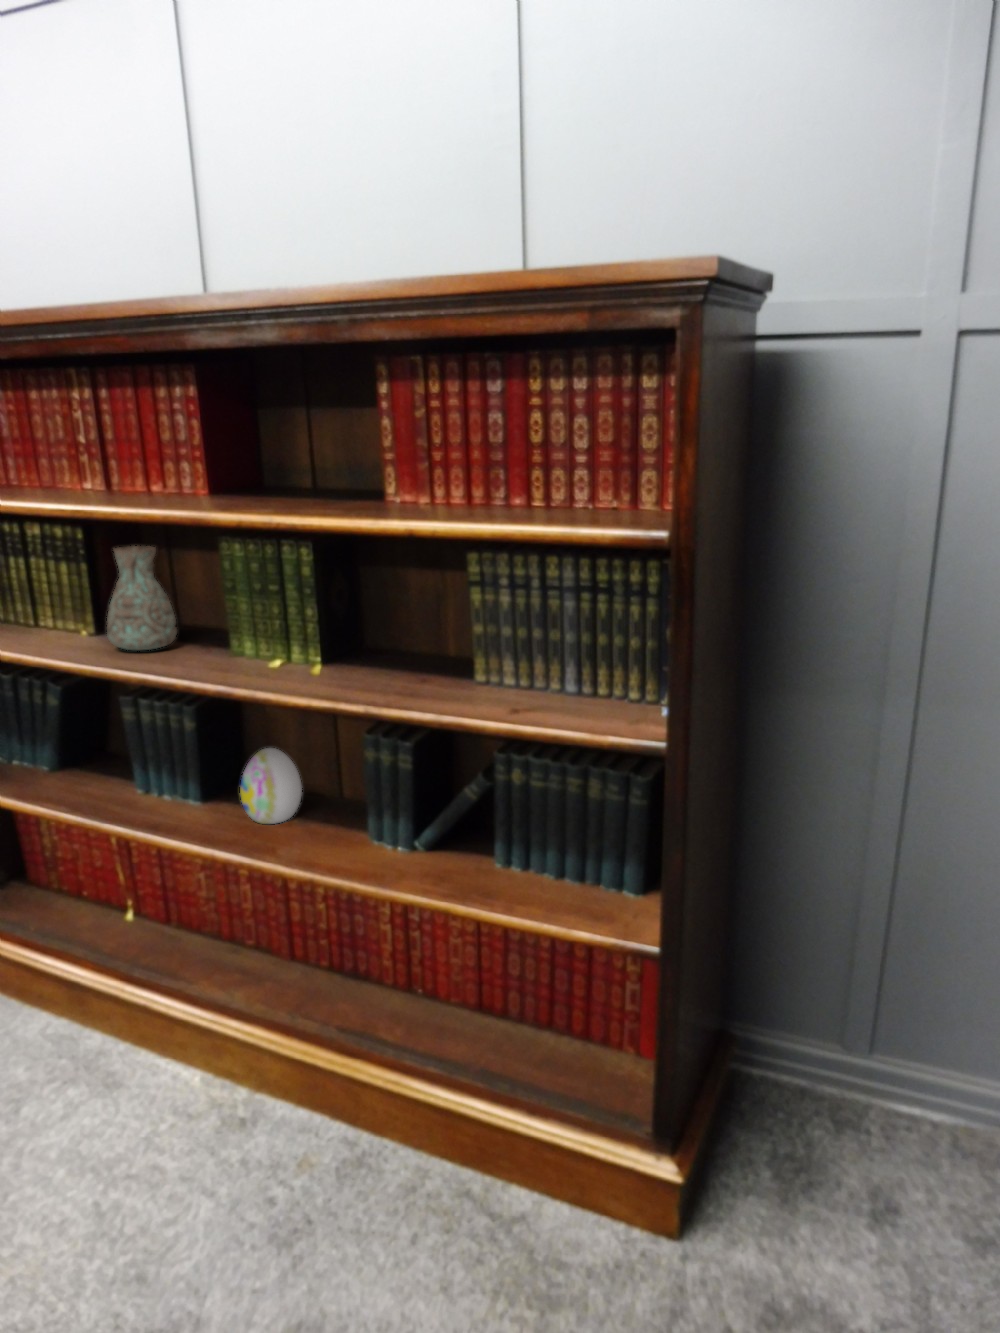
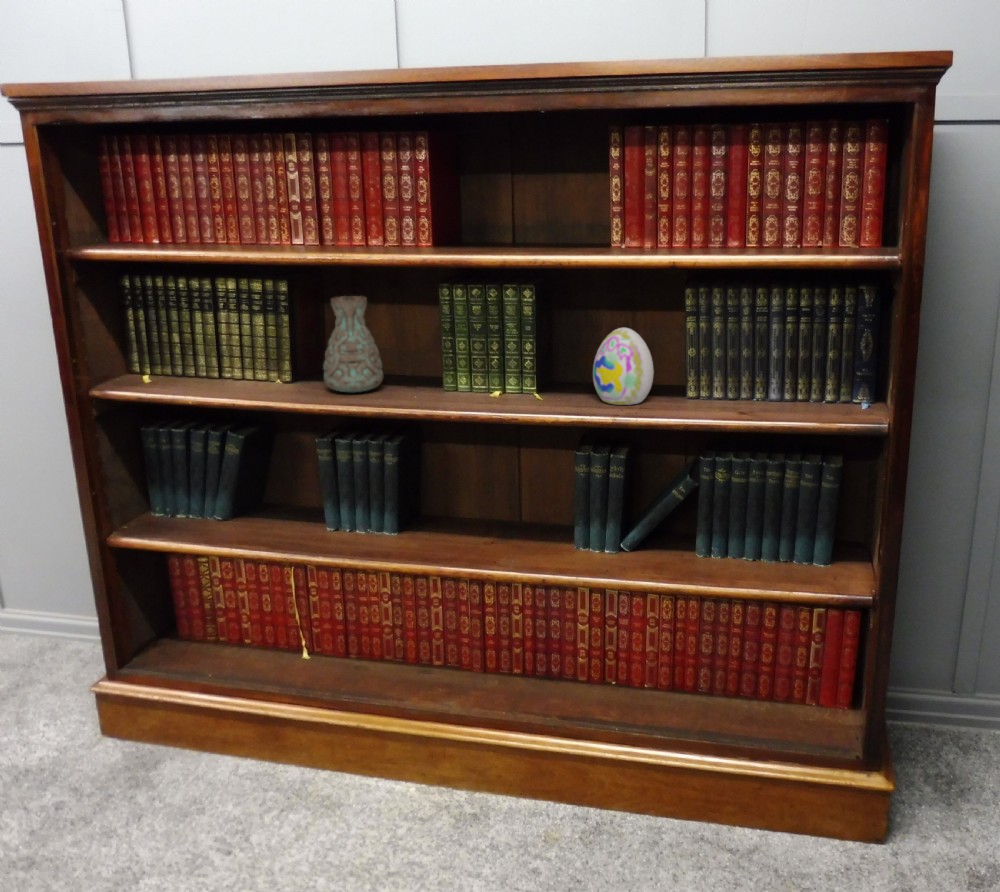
decorative egg: present [240,748,302,824] -> present [593,328,654,405]

